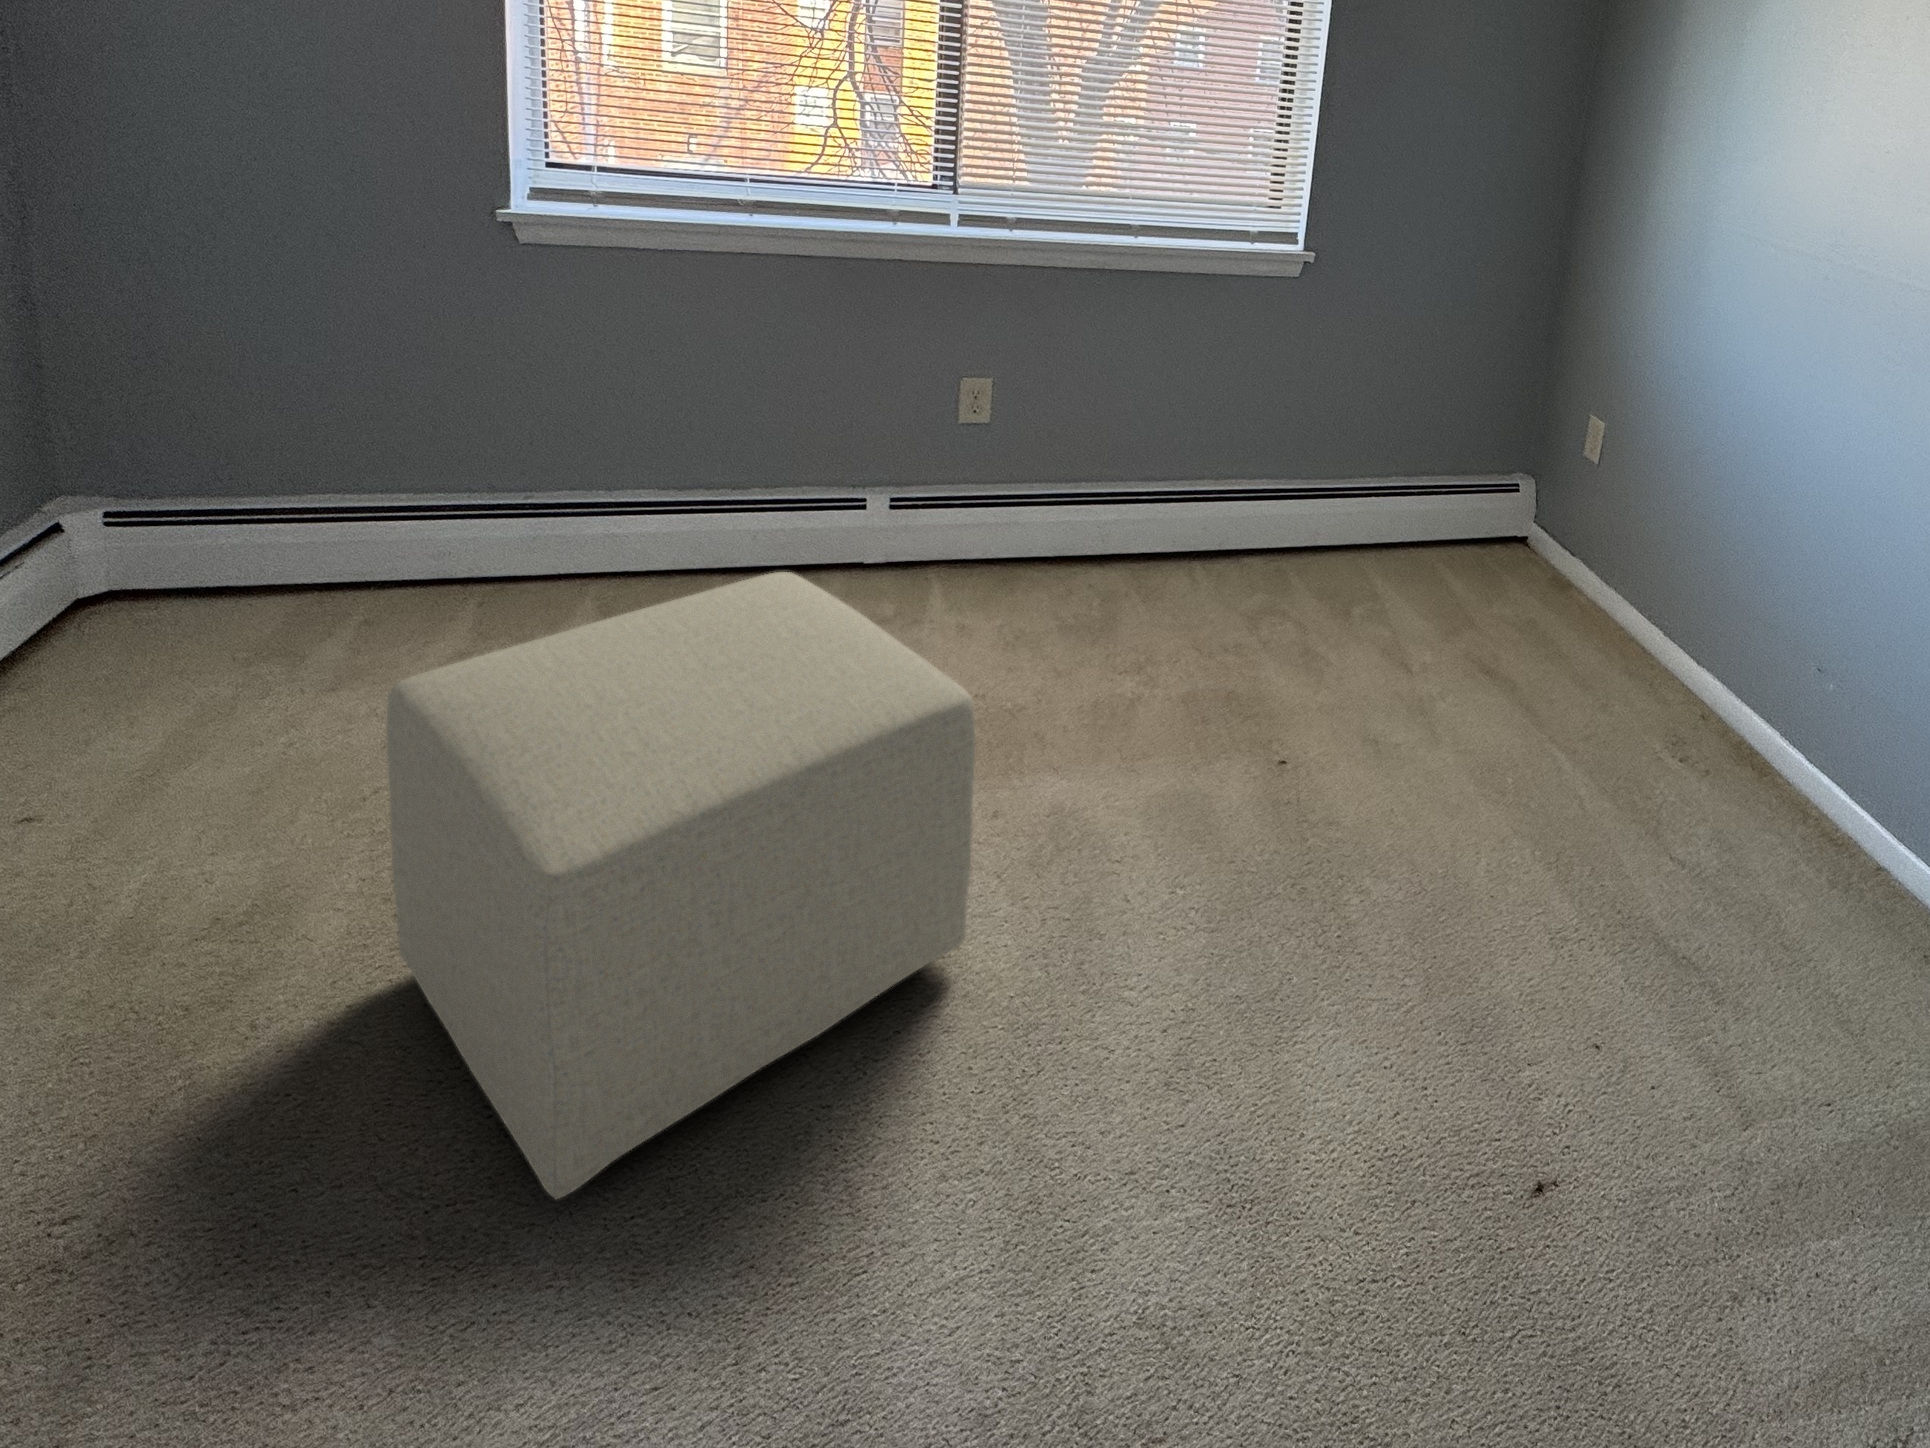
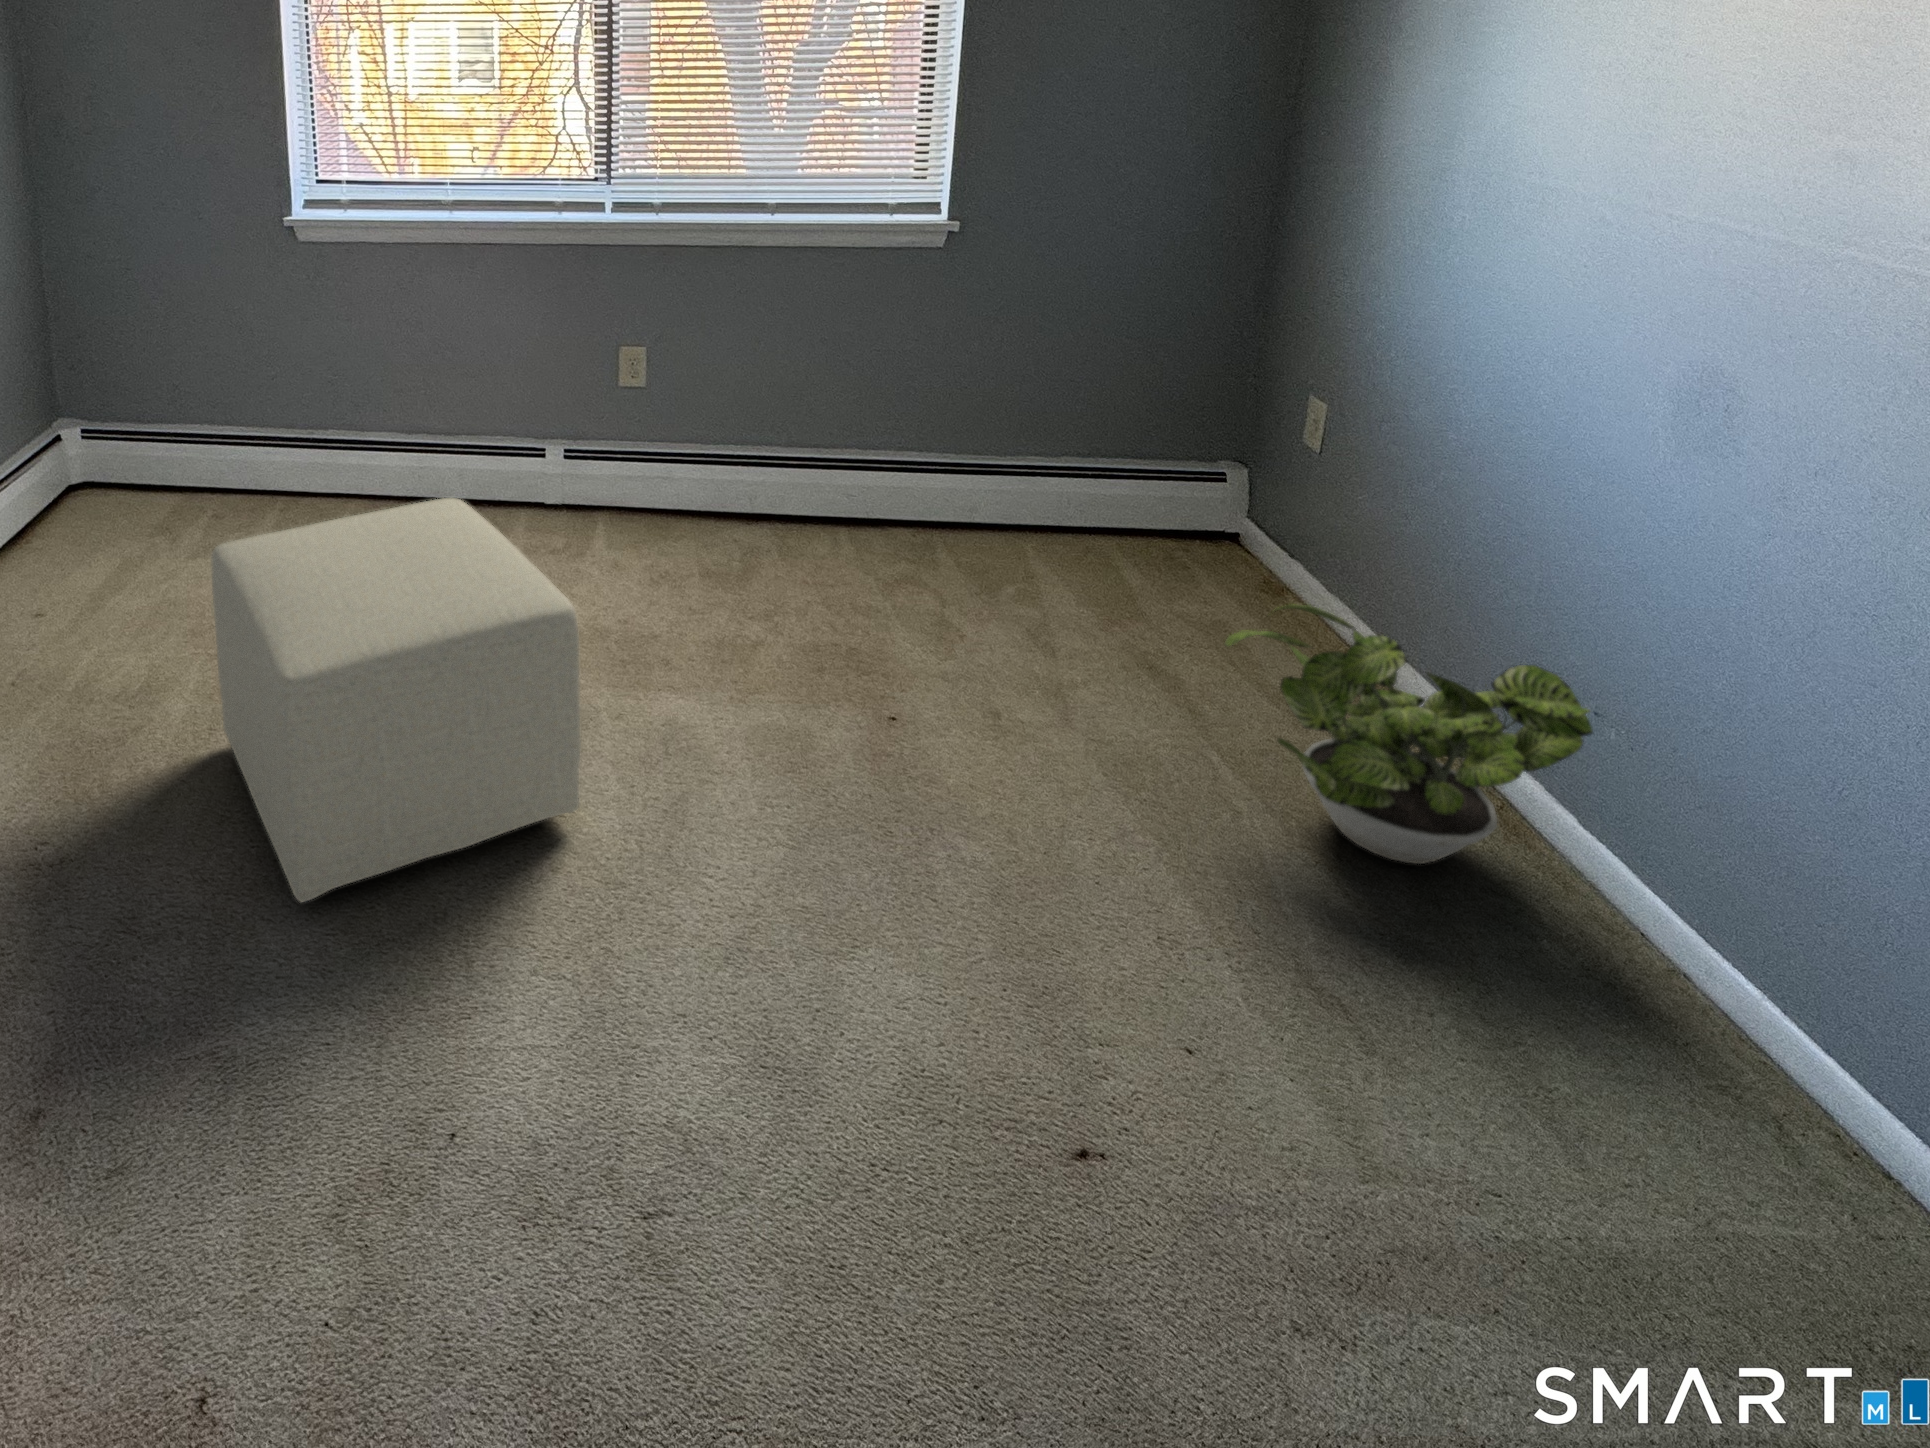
potted plant: none [1569,593,1818,803] -> present [1225,604,1593,864]

